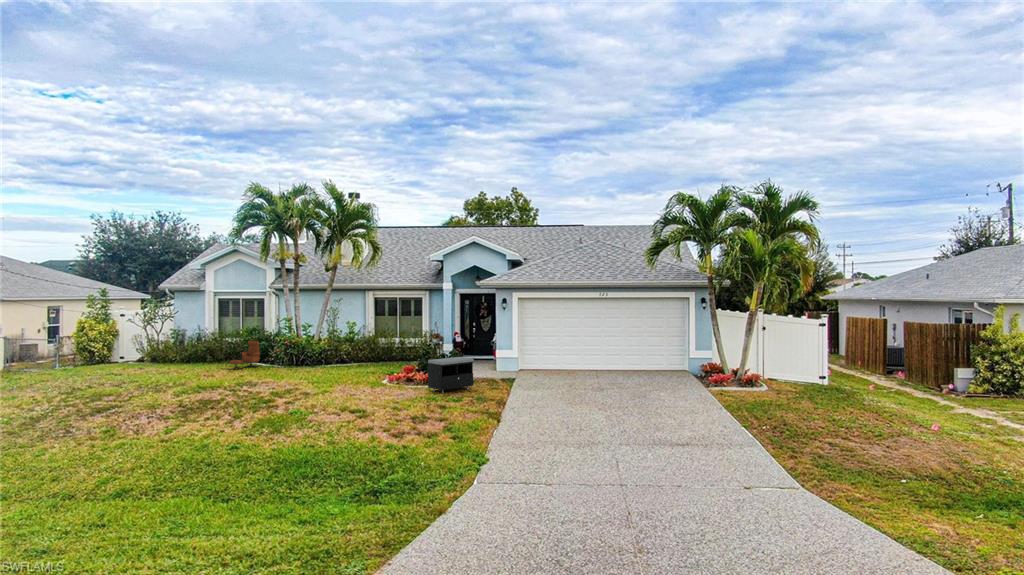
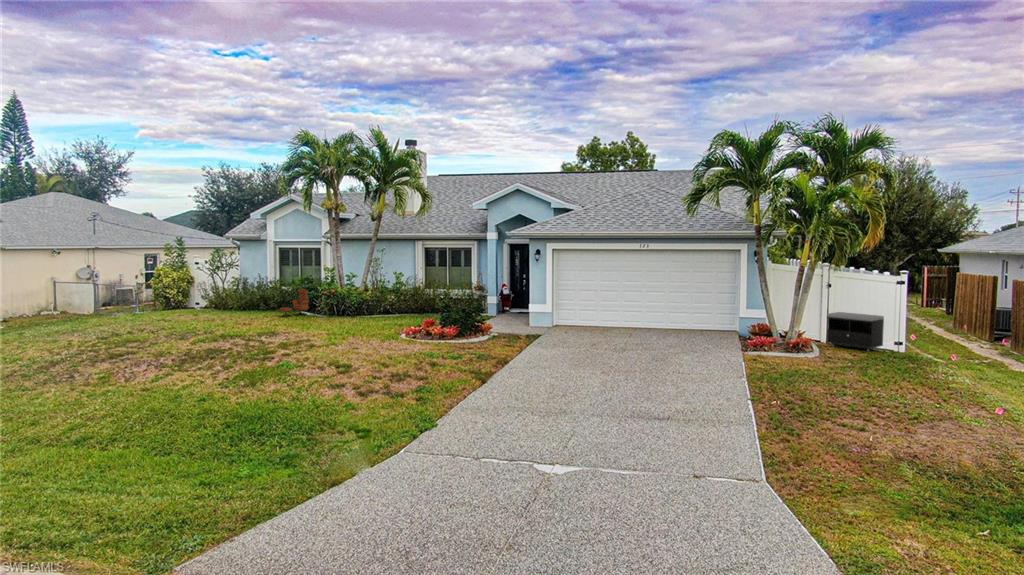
storage bench: present [428,357,474,393] -> present [827,312,884,351]

